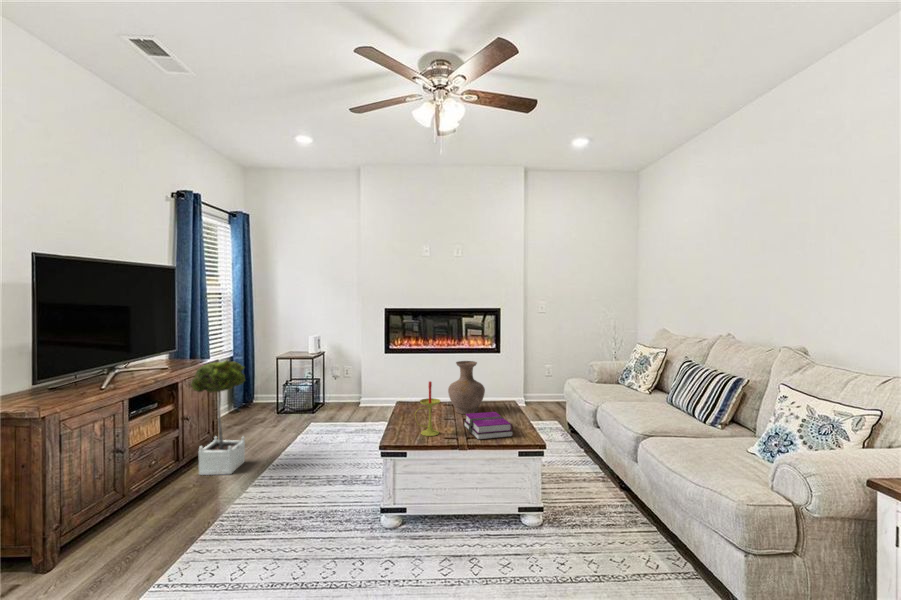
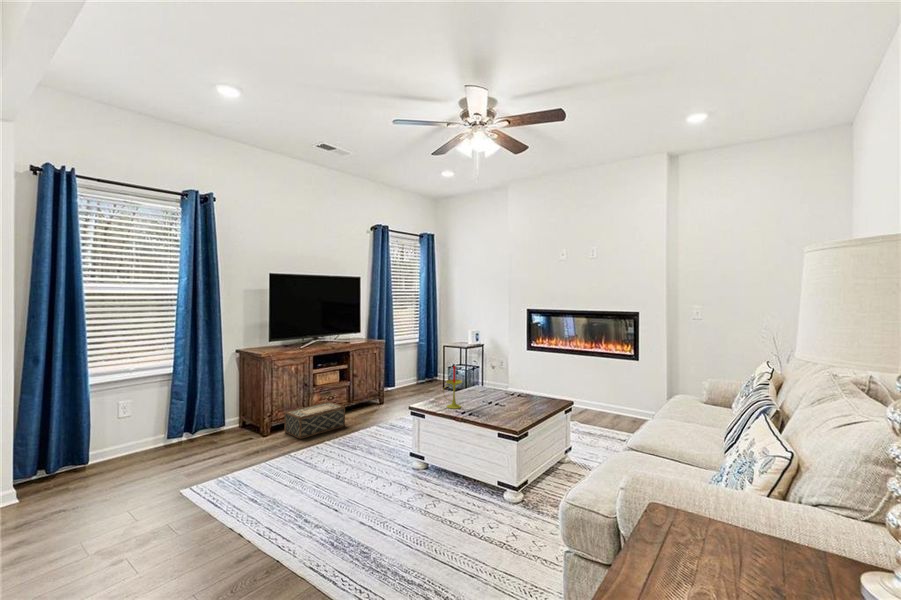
potted tree: present [191,360,245,475] -> none [356,339,390,415]
vase: present [448,361,485,414] -> none [497,356,529,402]
hardback book: present [464,412,513,440] -> none [475,398,516,421]
woven basket: none [90,471,201,548] -> present [284,402,345,439]

